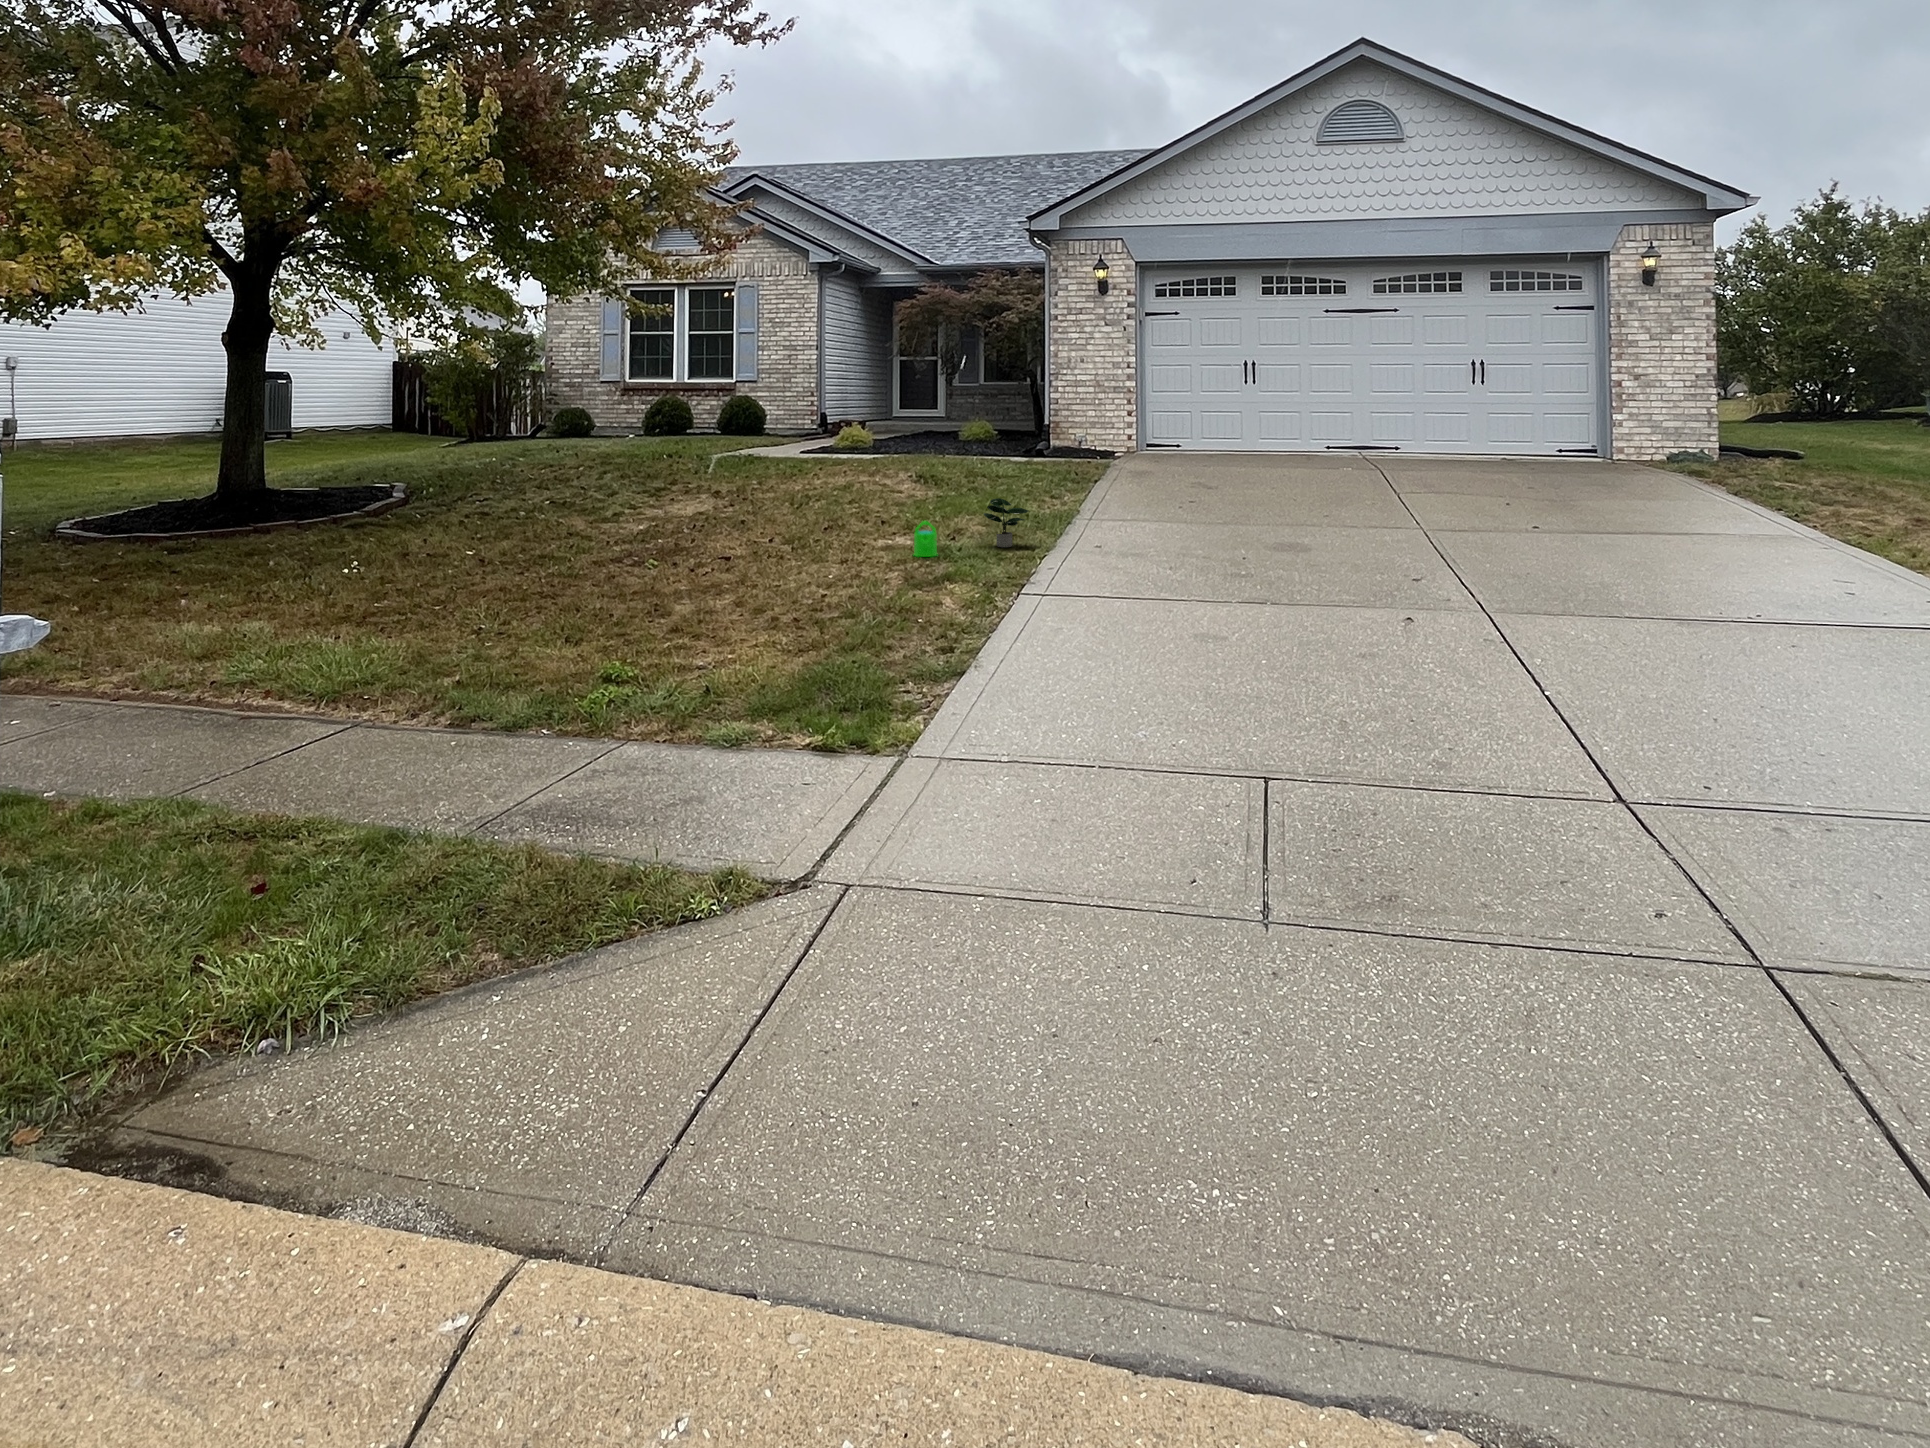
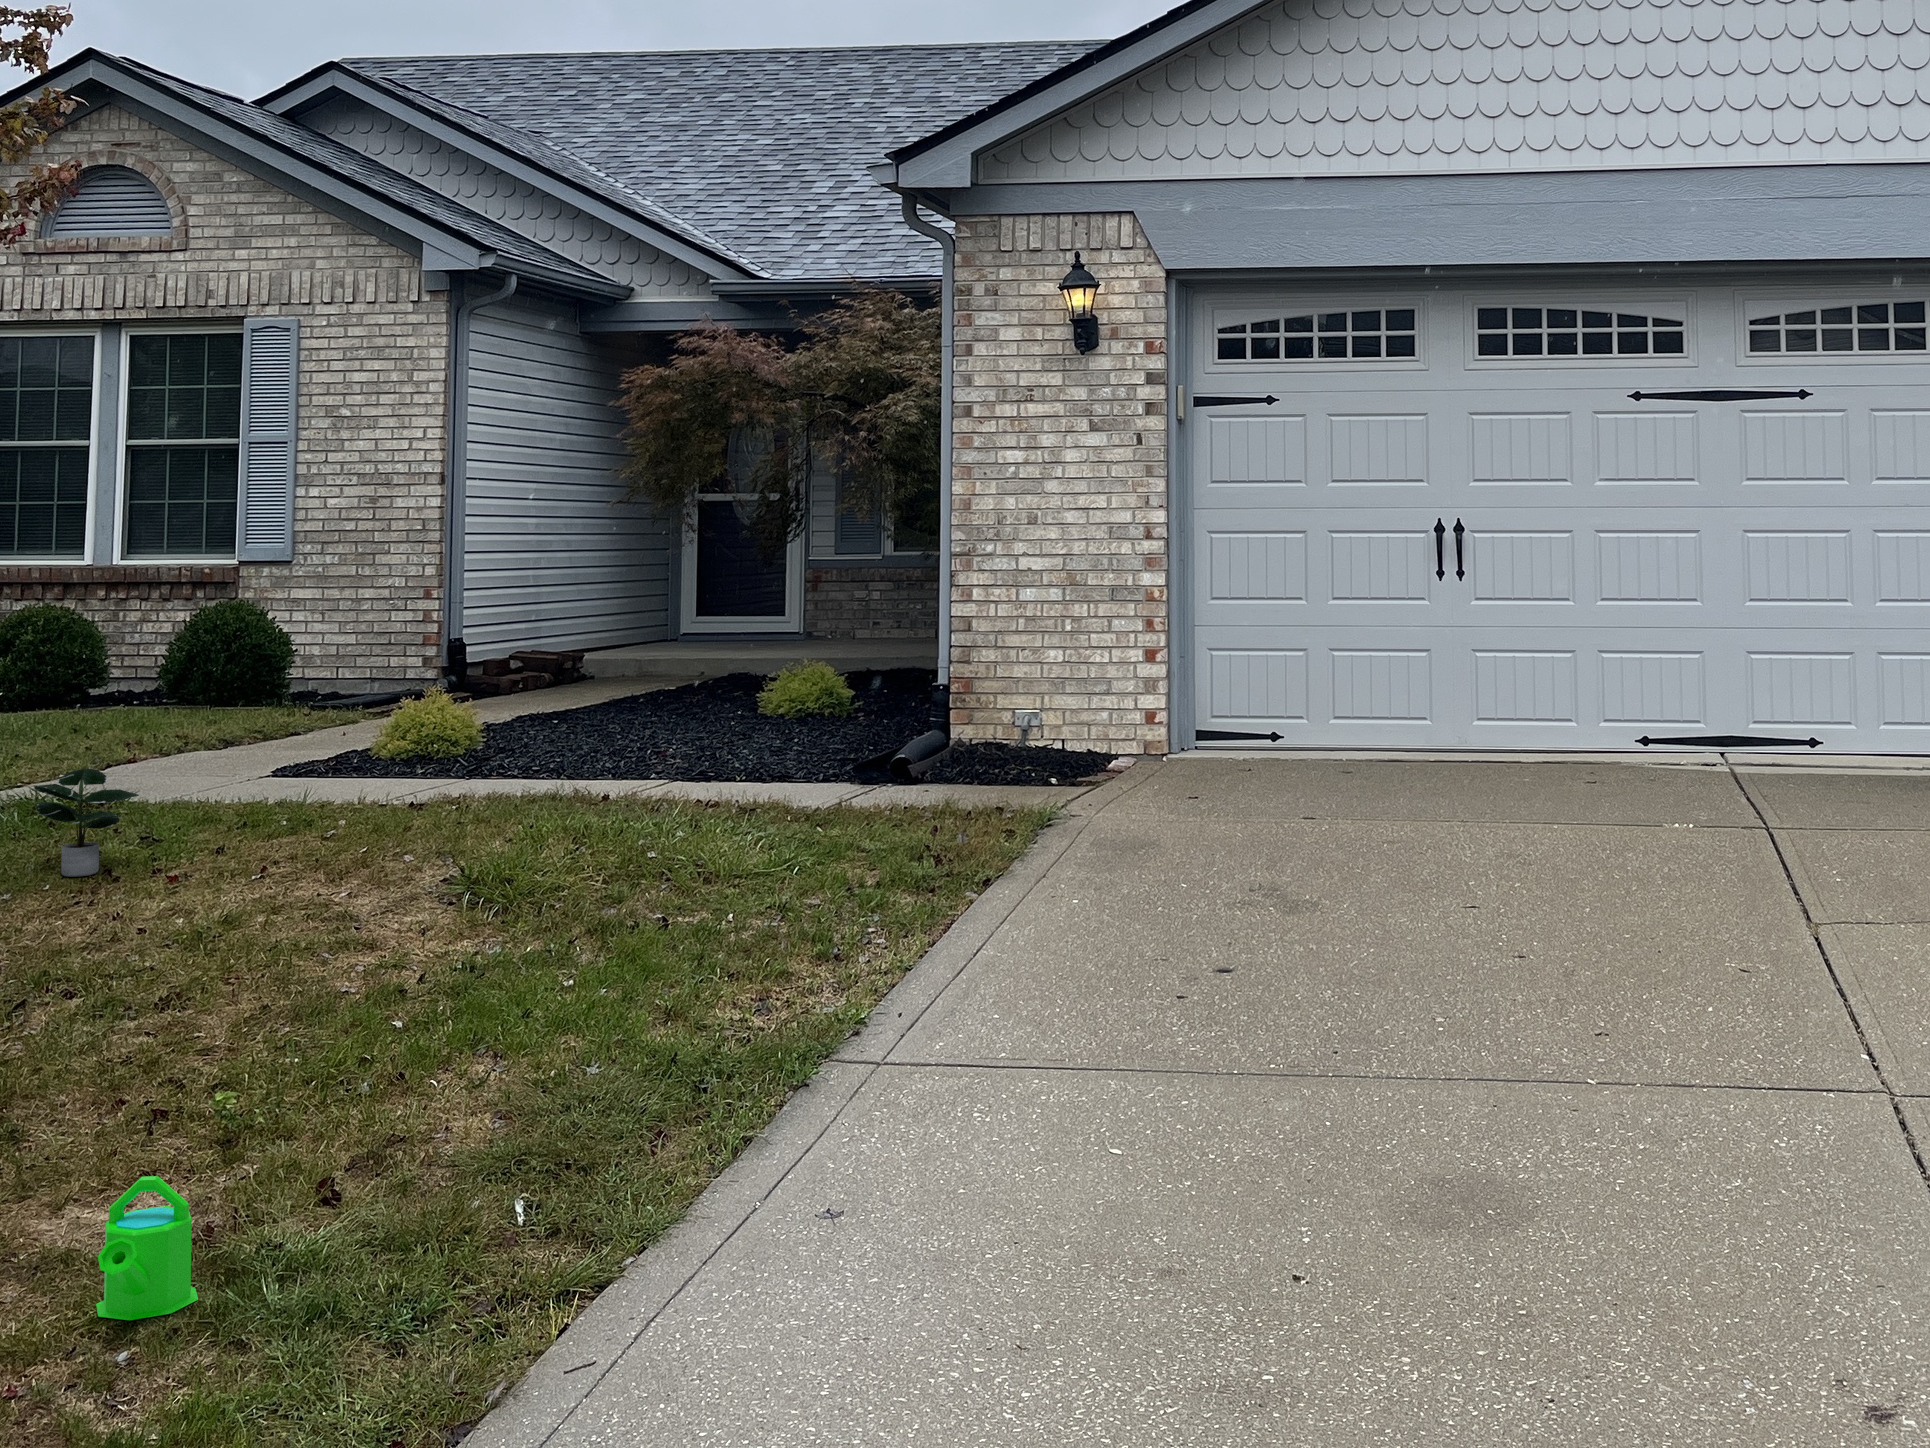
potted plant: present [984,498,1029,547] -> present [34,769,139,877]

